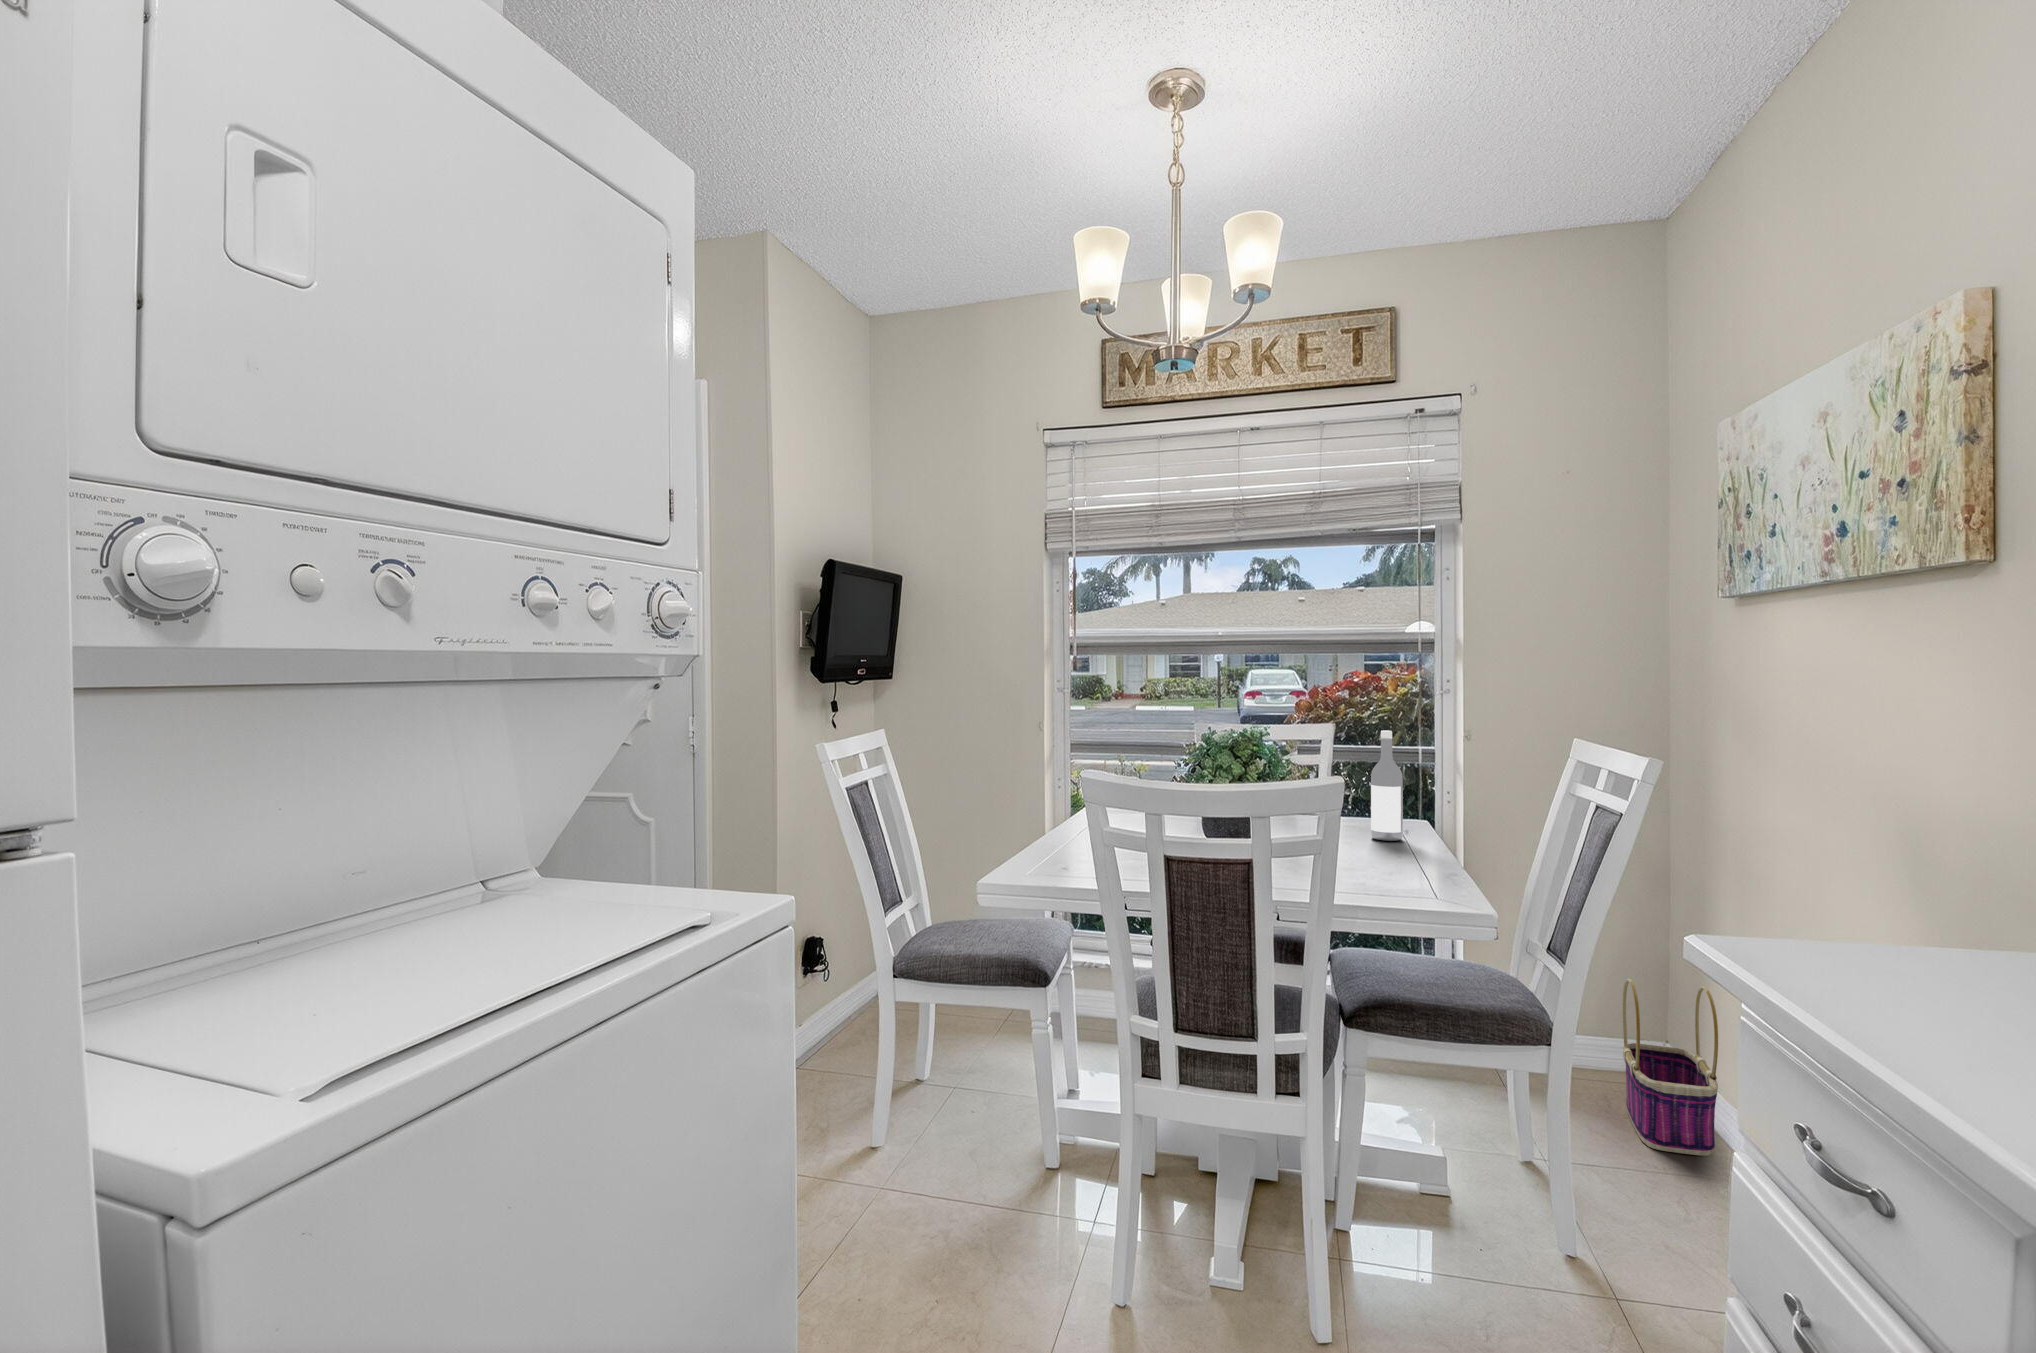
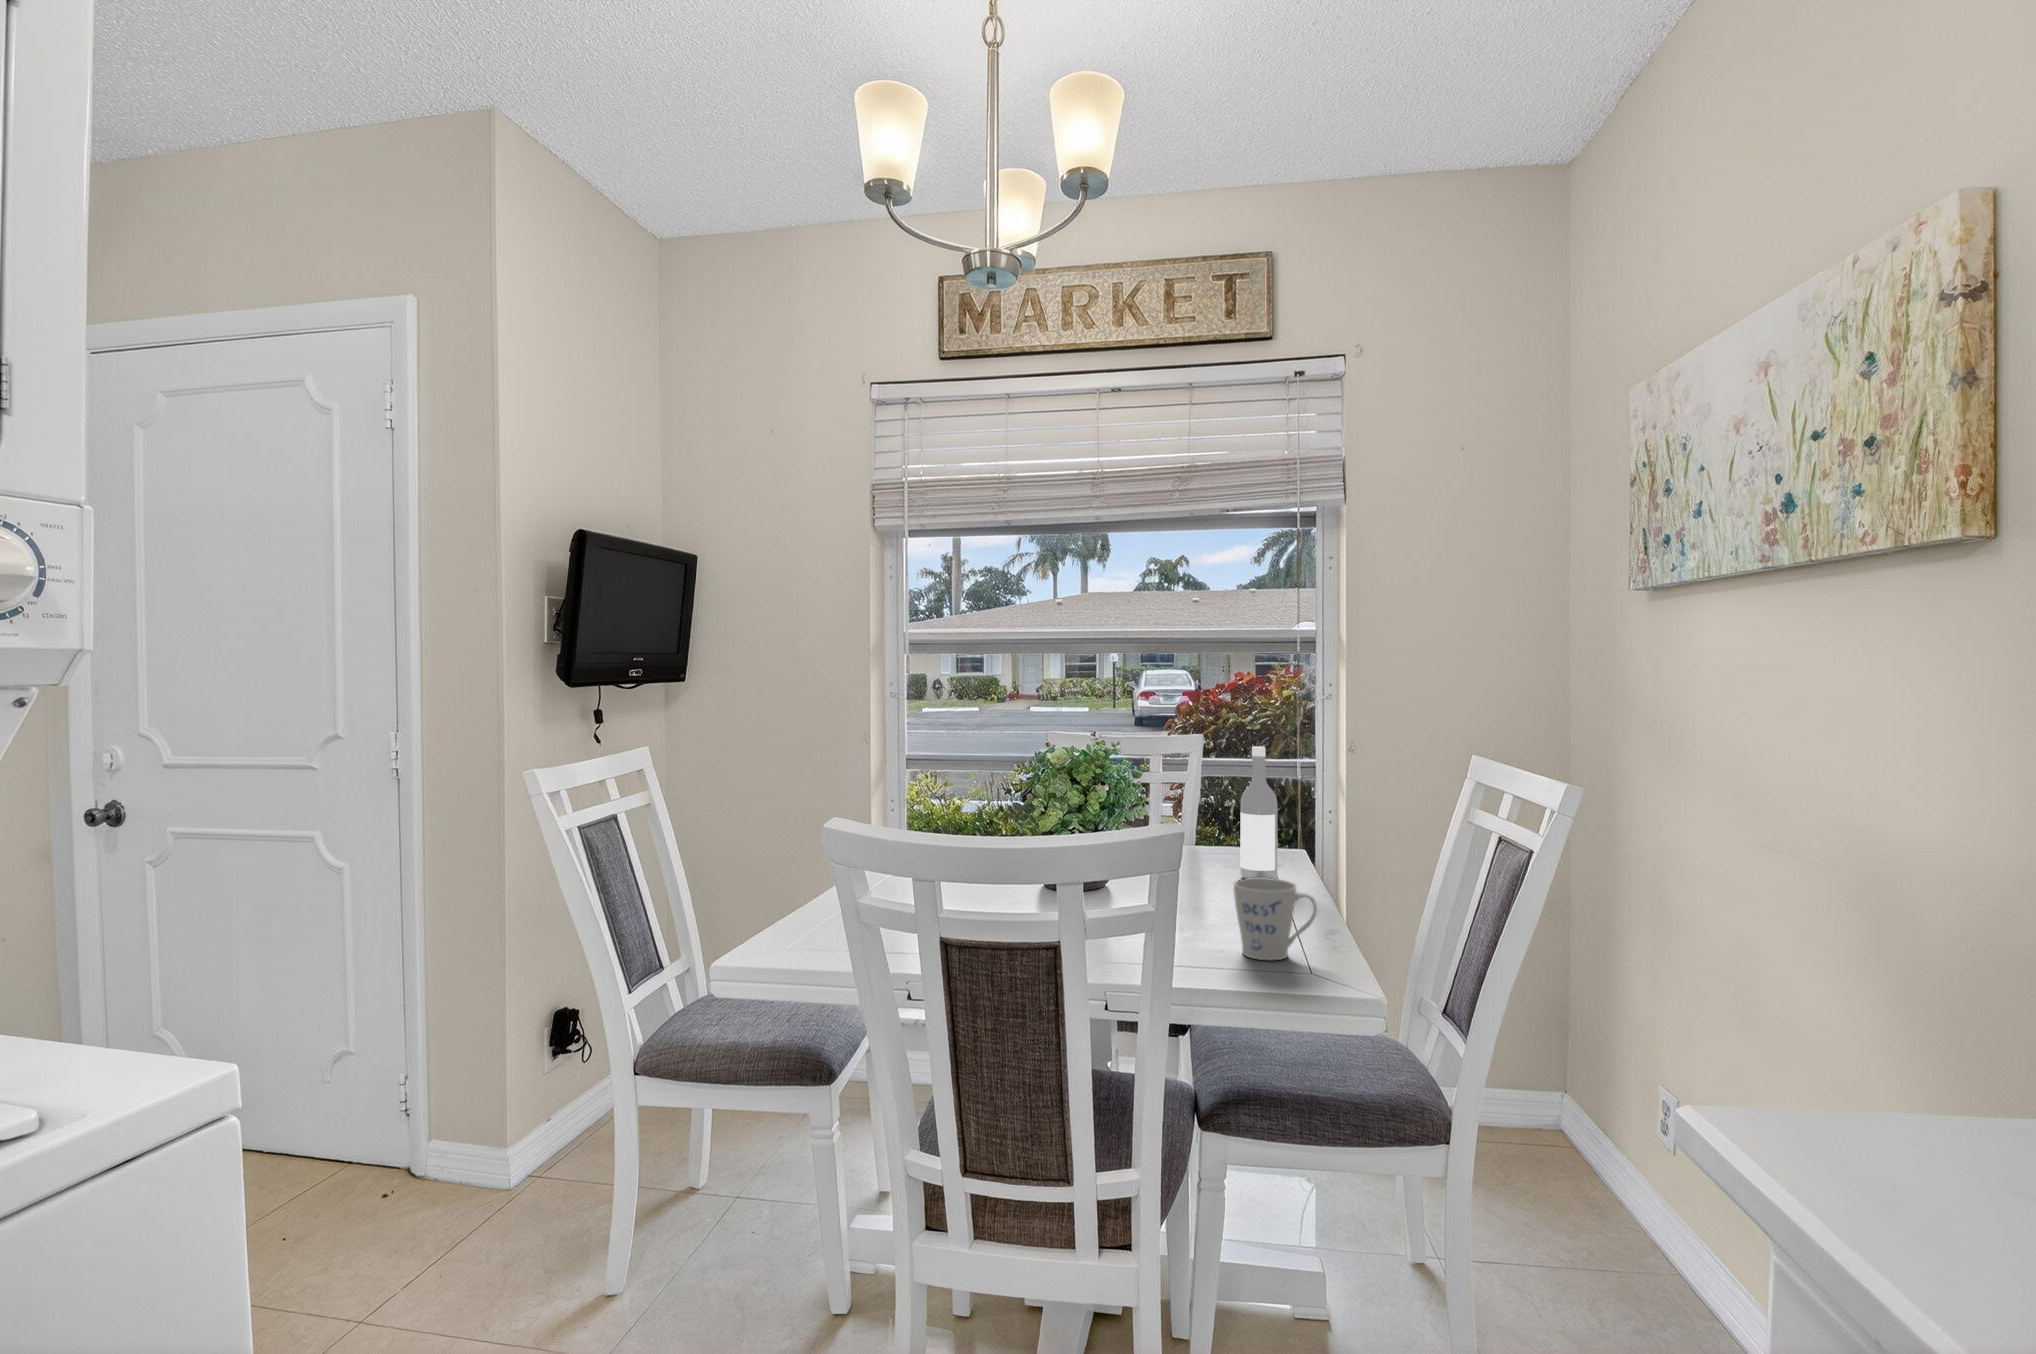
mug: none [1372,830,1440,892] -> present [1234,878,1317,960]
basket: present [1623,979,1718,1156] -> none [1527,1036,1635,1248]

